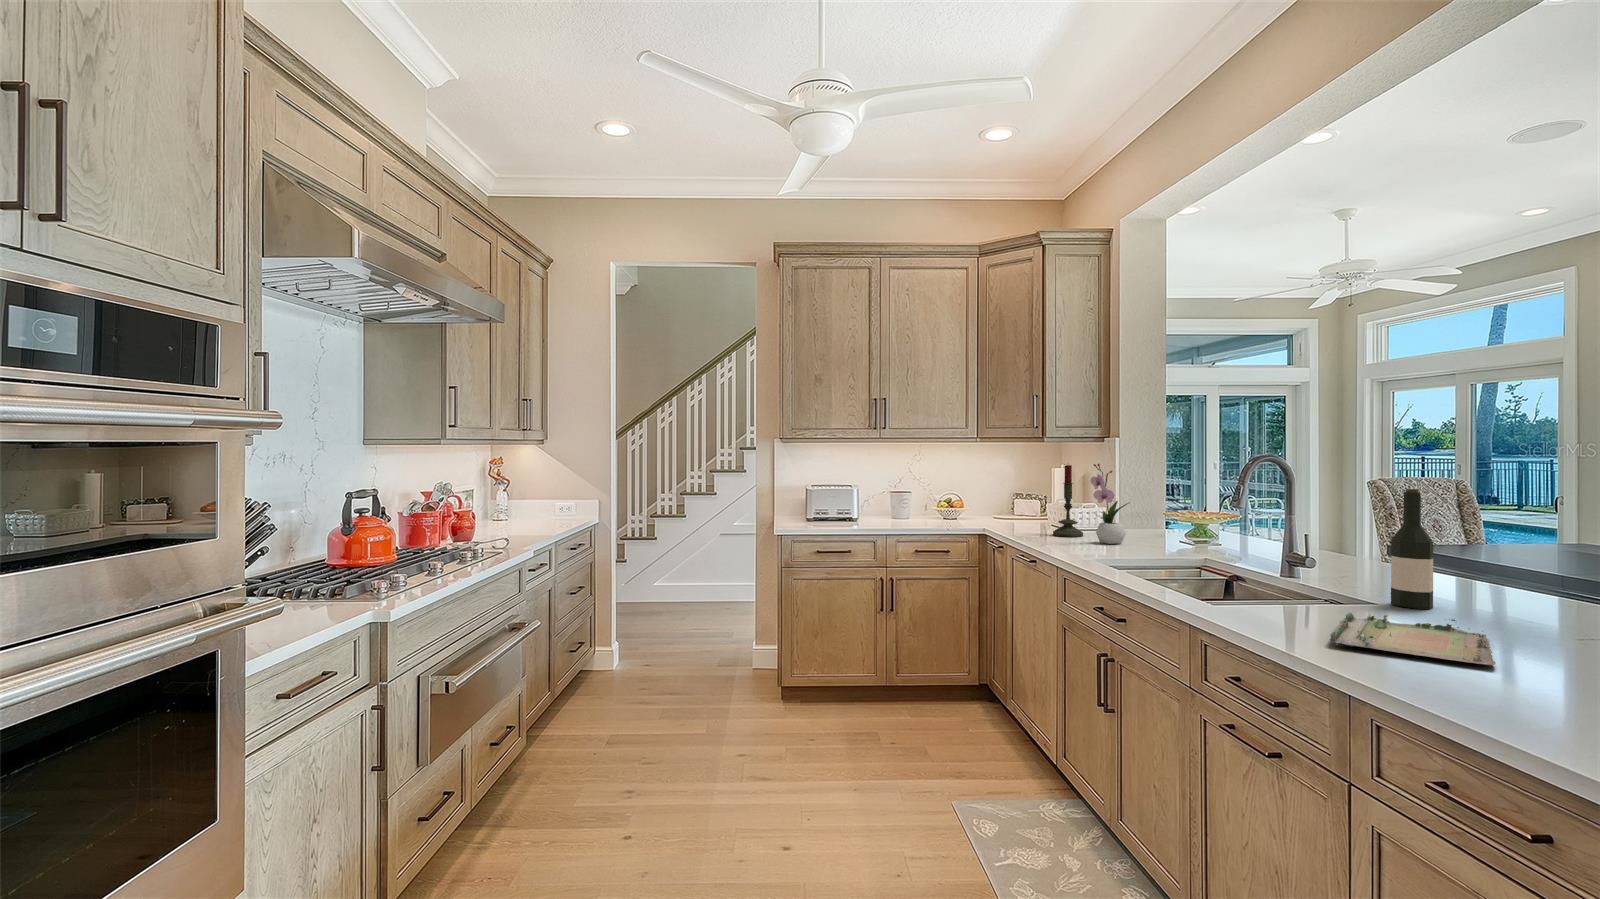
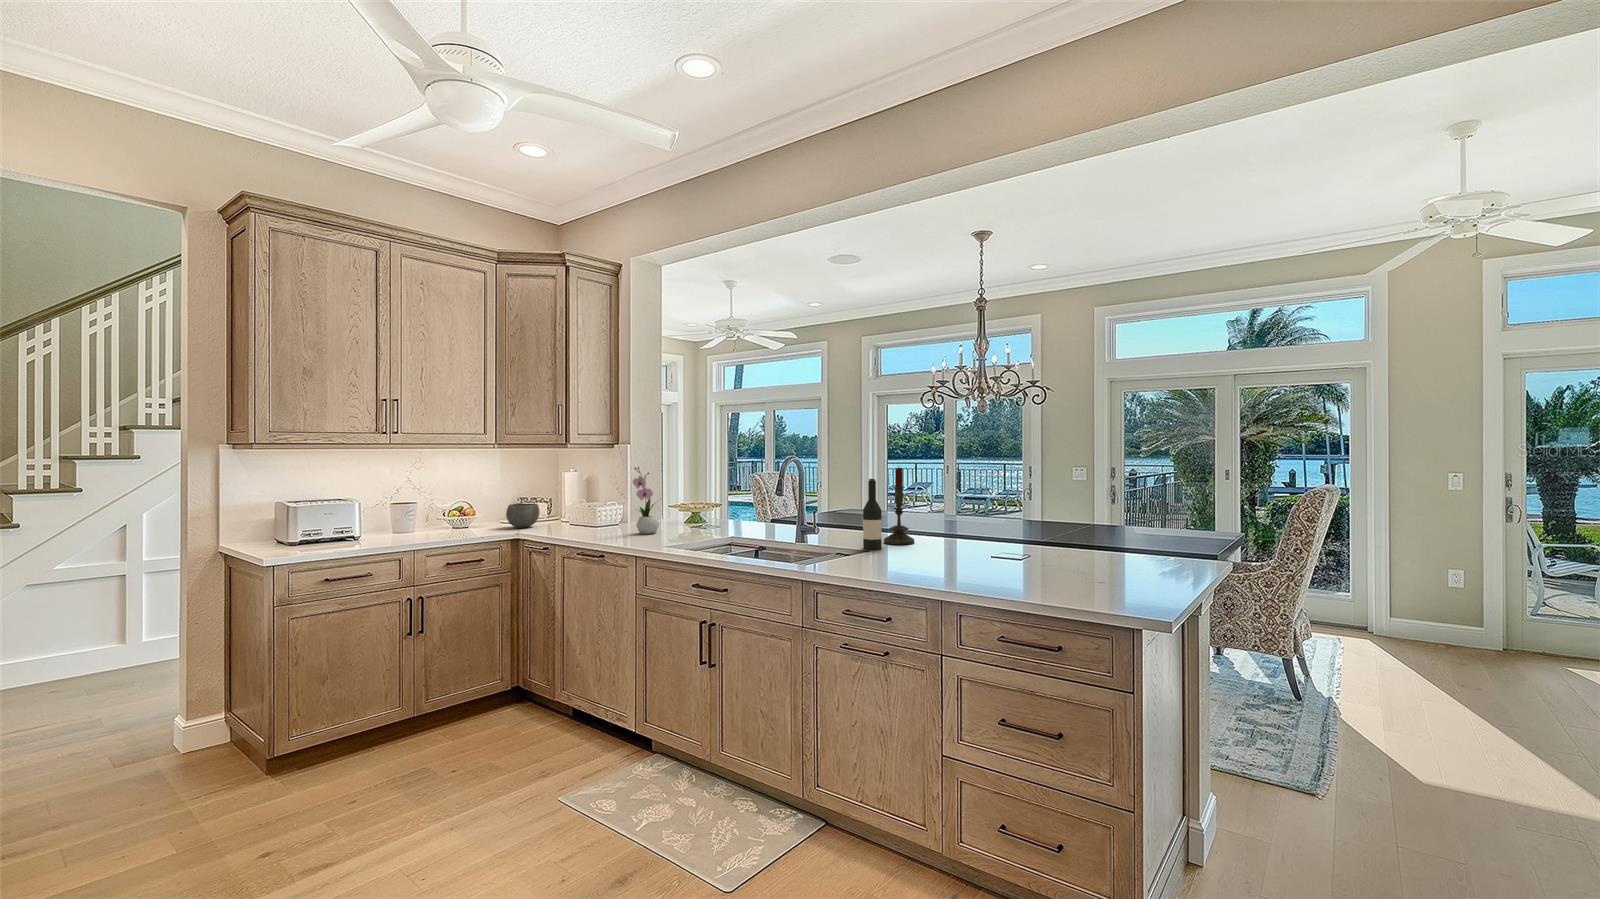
candle: present [1053,465,1083,537] -> present [884,467,914,545]
ceramic bowl: none [986,499,1019,524] -> present [506,503,539,528]
tray: present [1330,612,1496,666] -> none [863,549,949,574]

